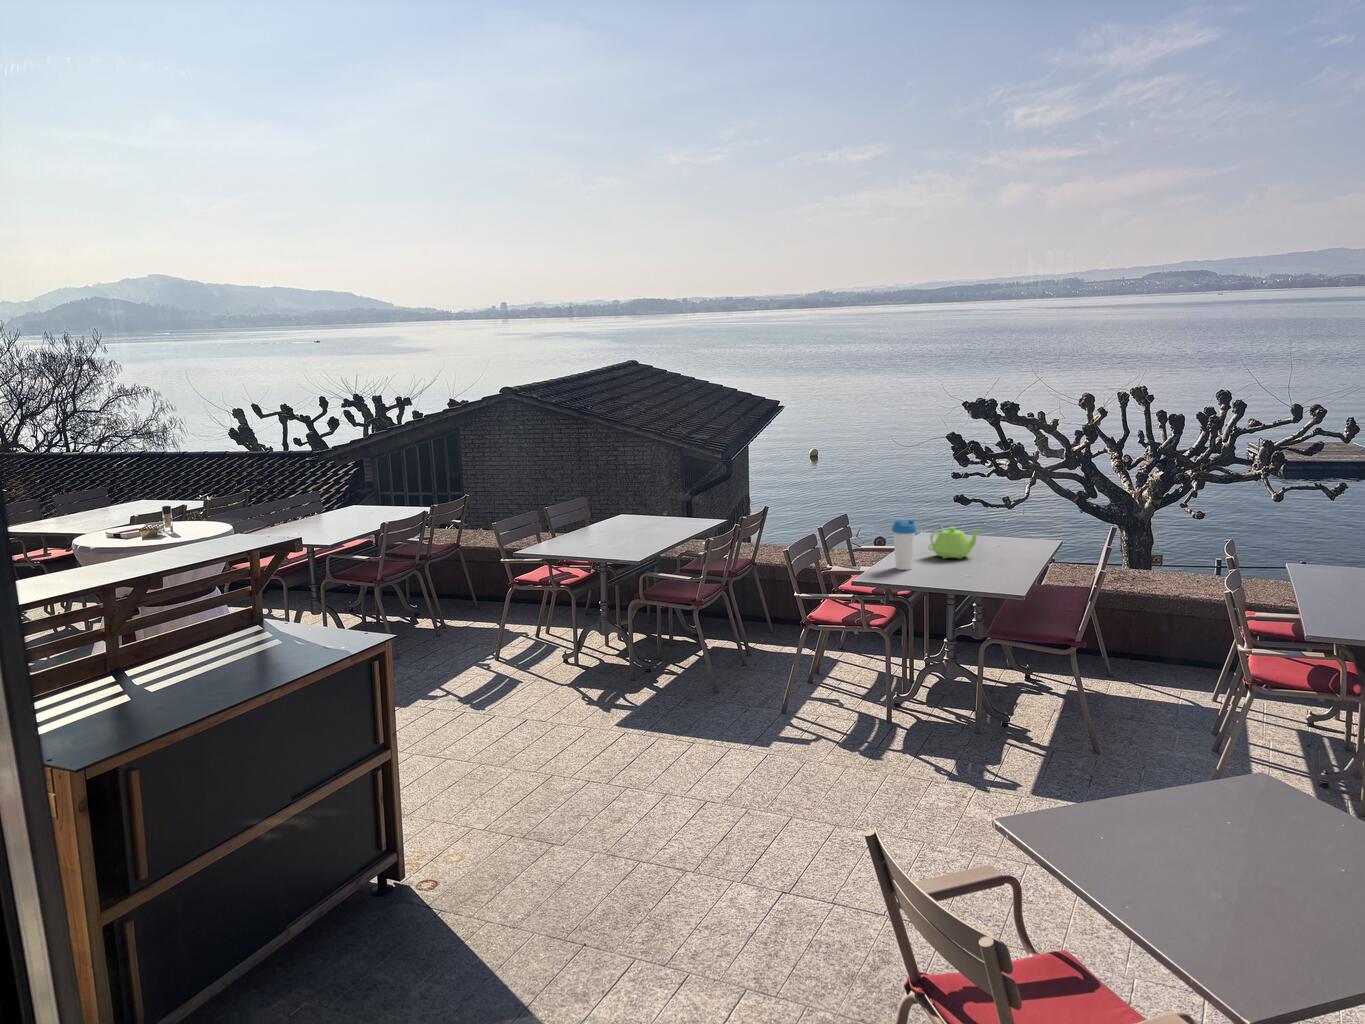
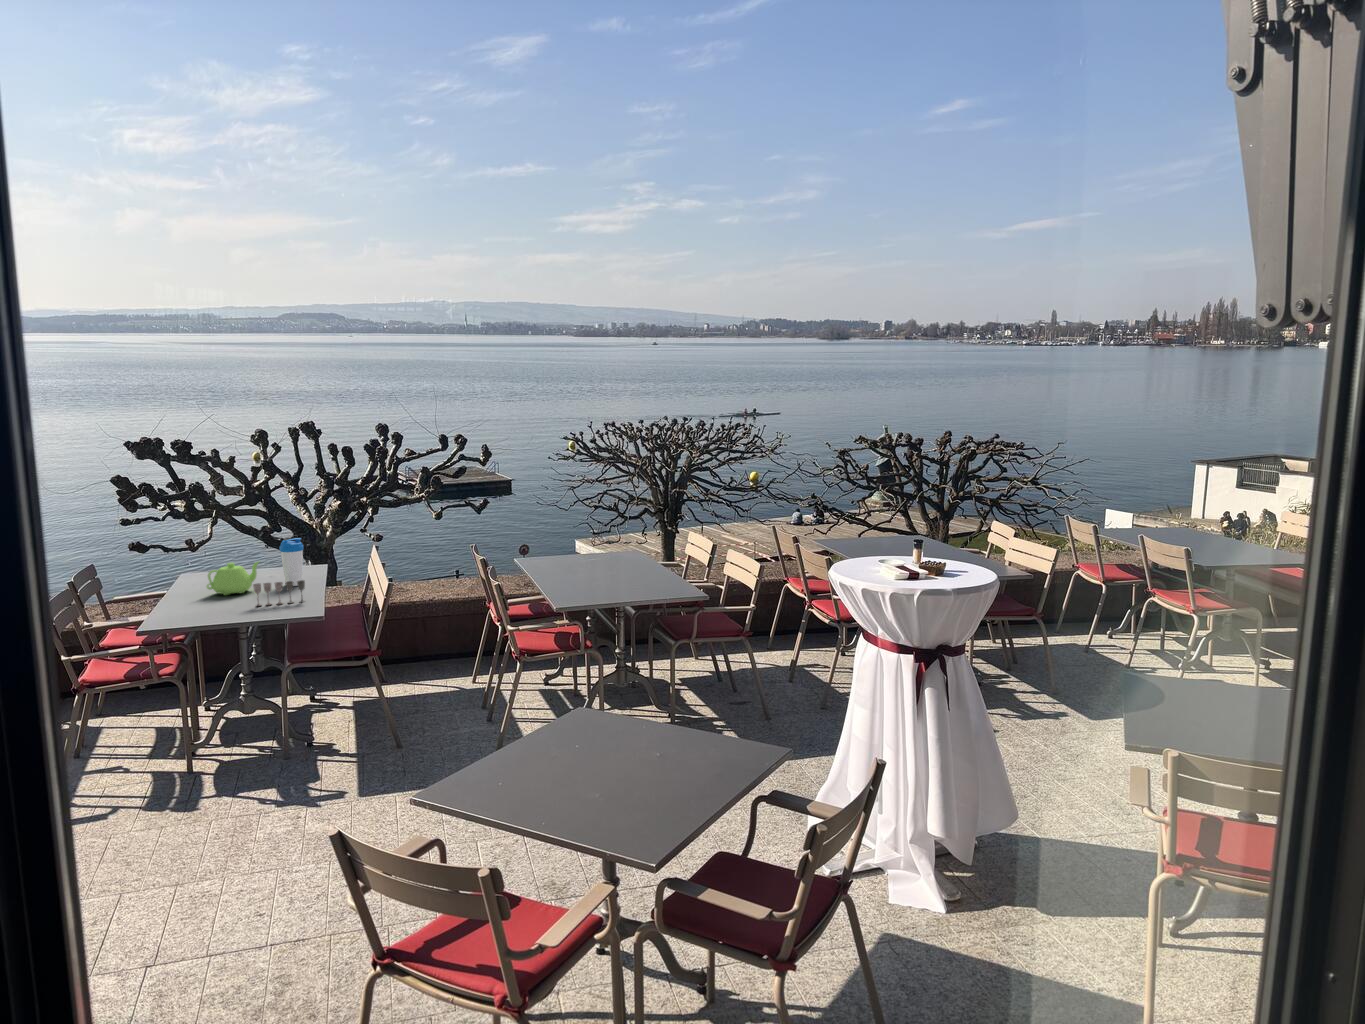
water bottle: present [892,519,916,570] -> present [280,538,304,586]
wine glass: none [963,552,1013,578] -> present [253,580,305,606]

